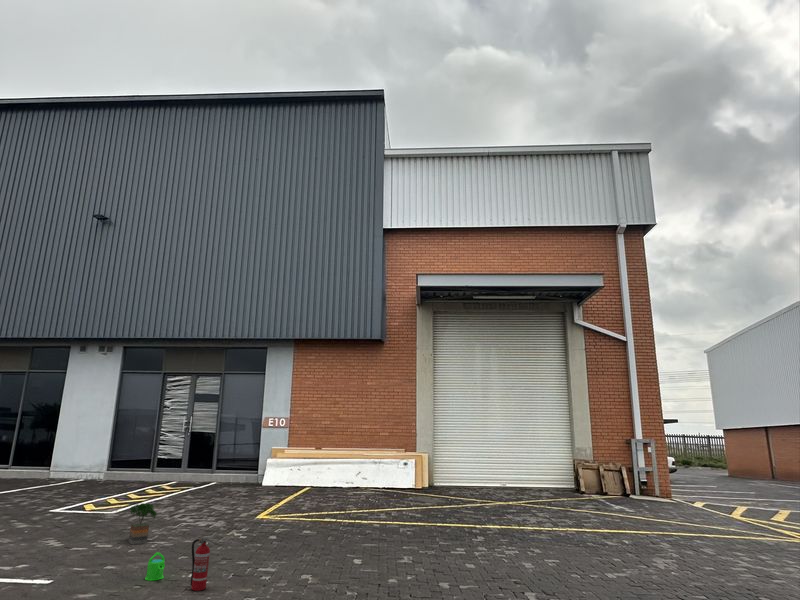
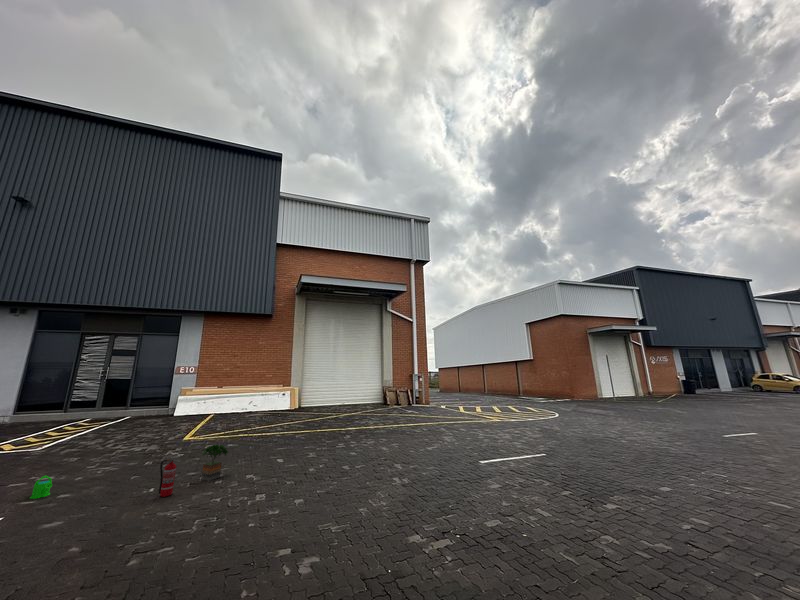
potted tree: present [128,503,156,545] -> present [201,445,228,481]
watering can: present [145,552,165,581] -> present [30,476,52,499]

